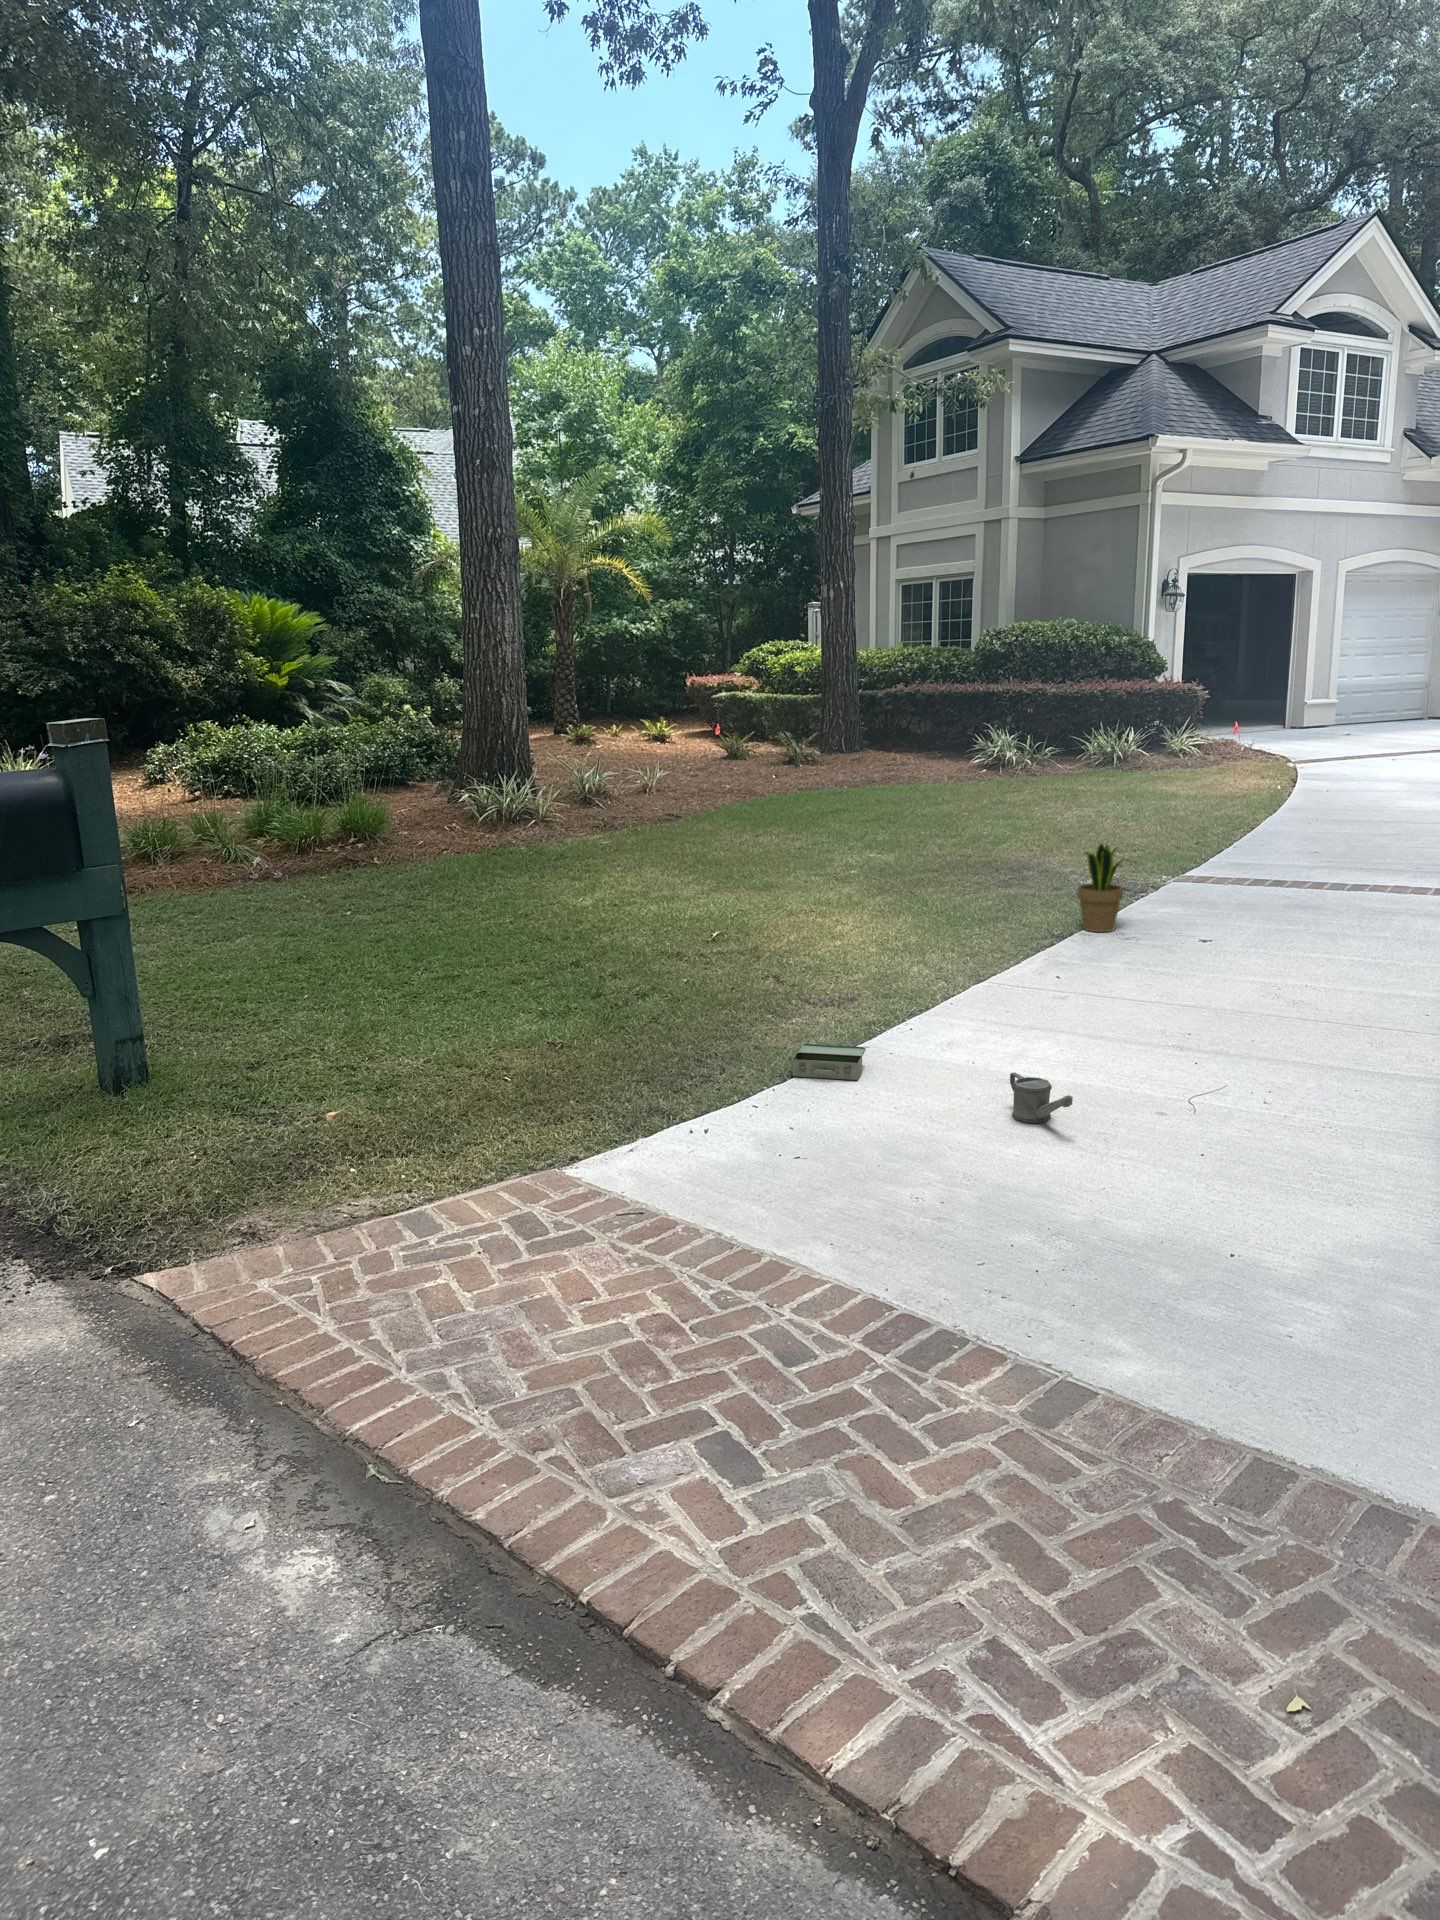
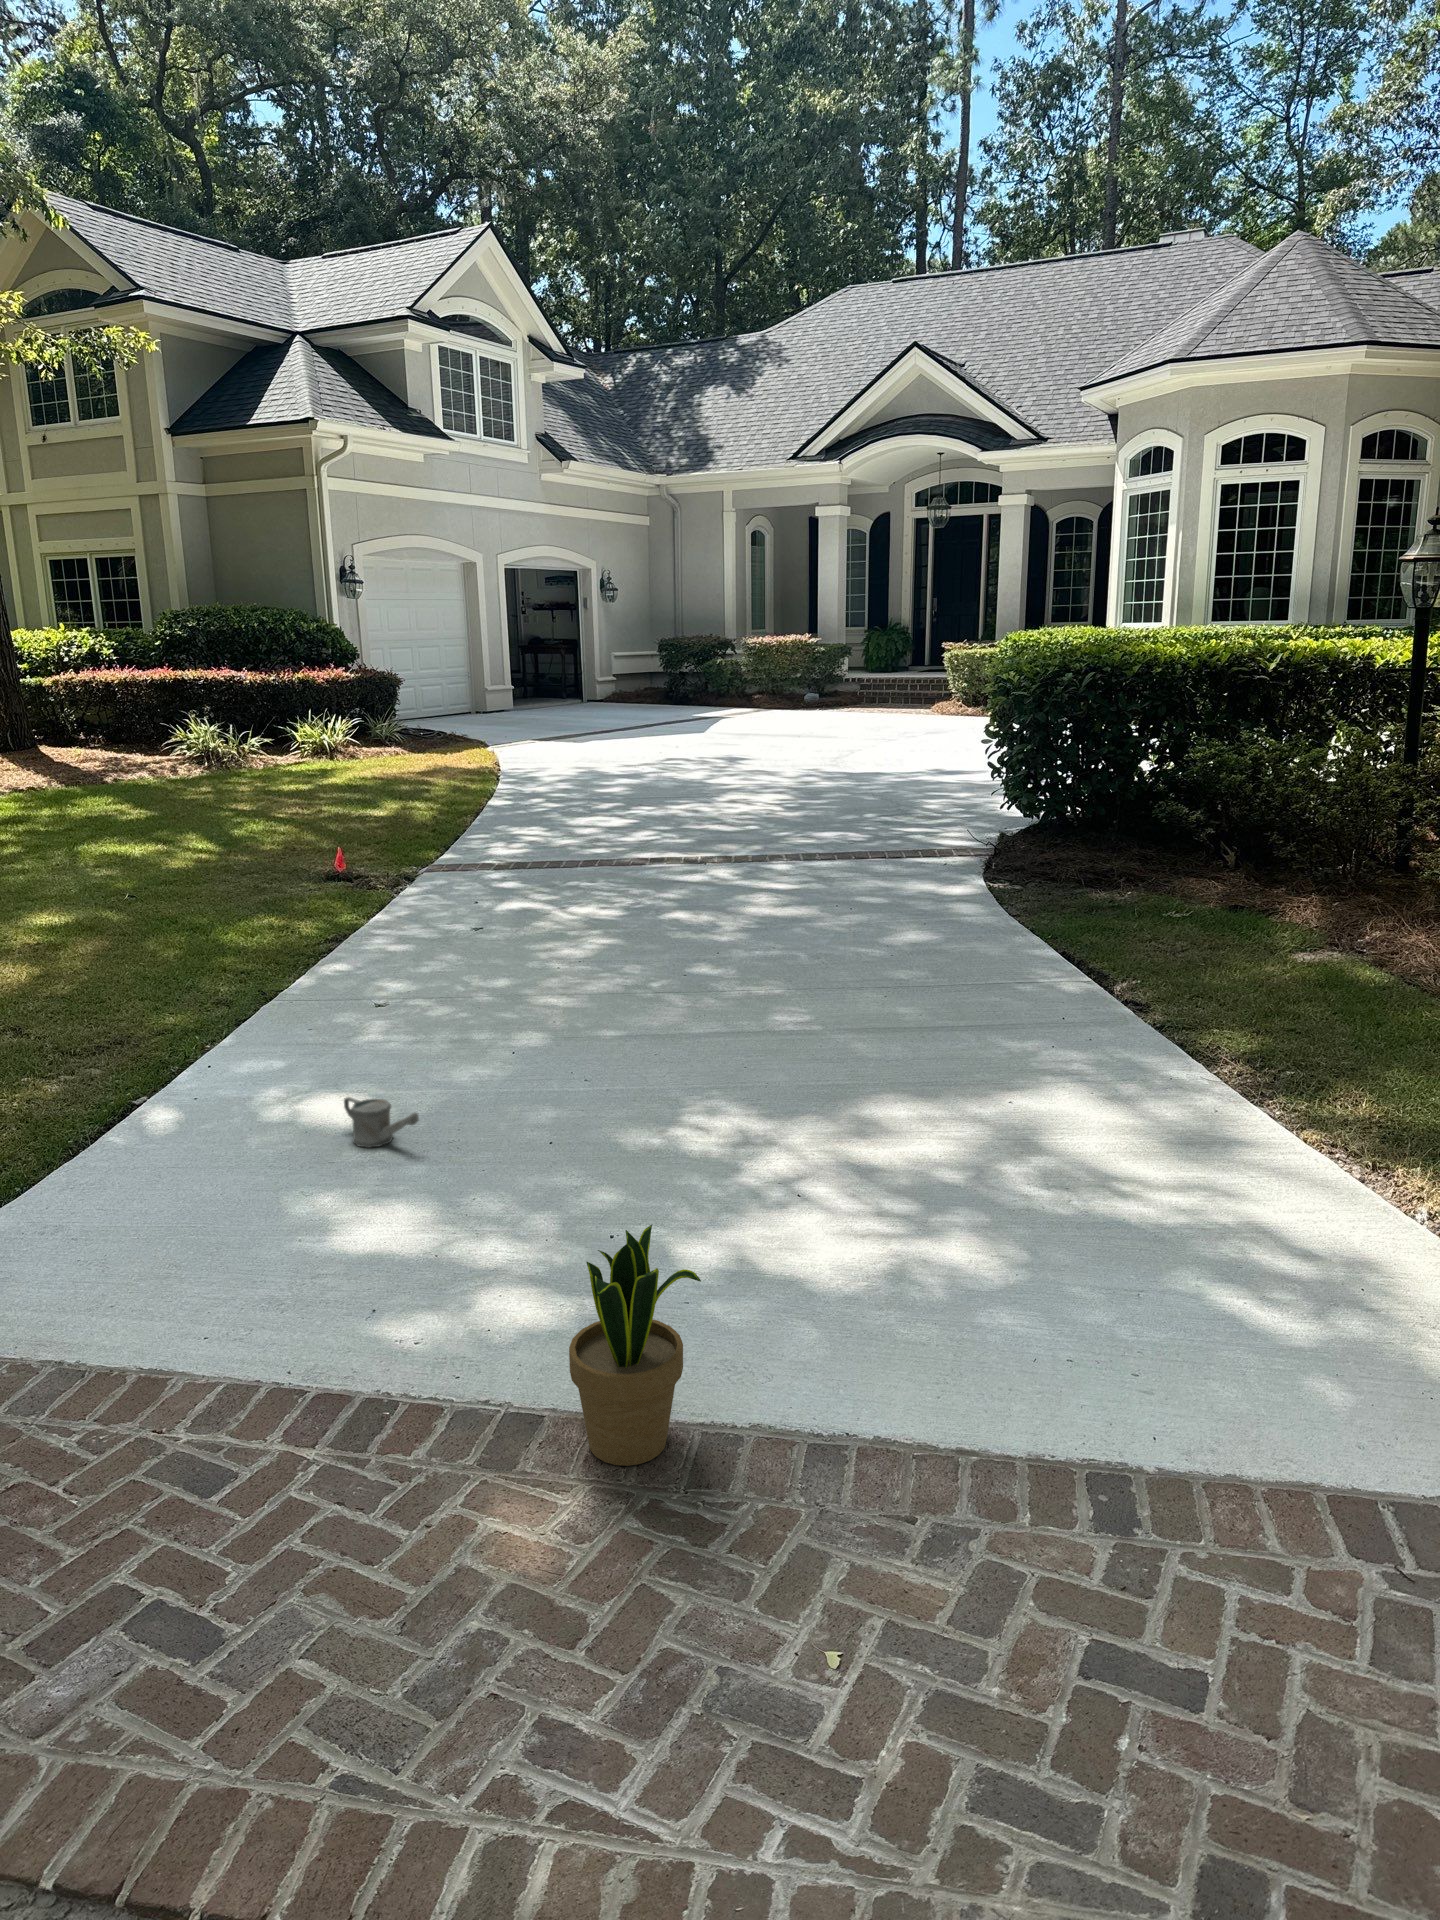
potted plant: present [1078,844,1129,932] -> present [569,1225,701,1466]
toolbox: present [792,1044,866,1080] -> none [80,1095,168,1143]

